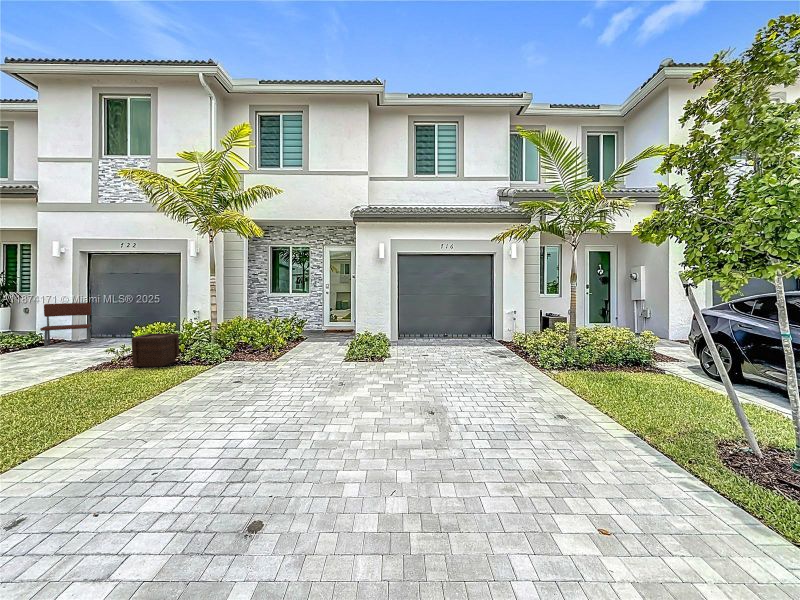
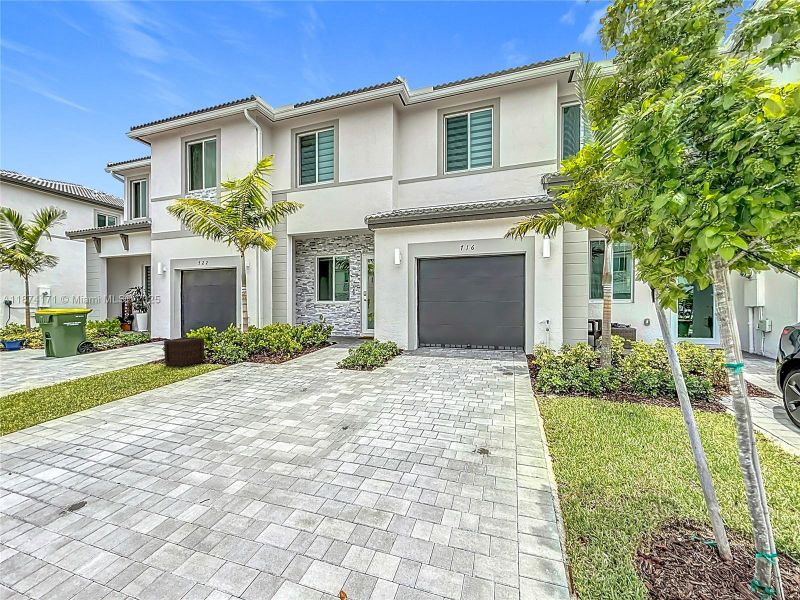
bench: present [40,303,91,346] -> none [144,310,182,345]

